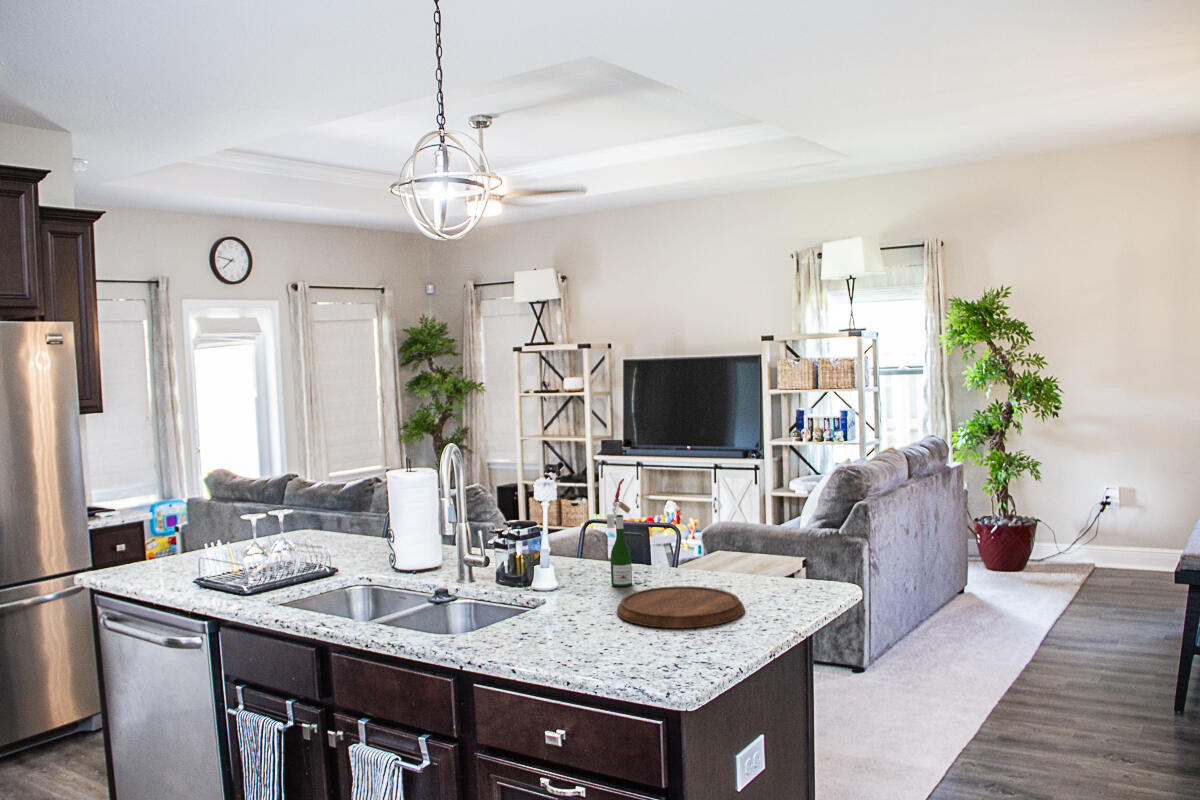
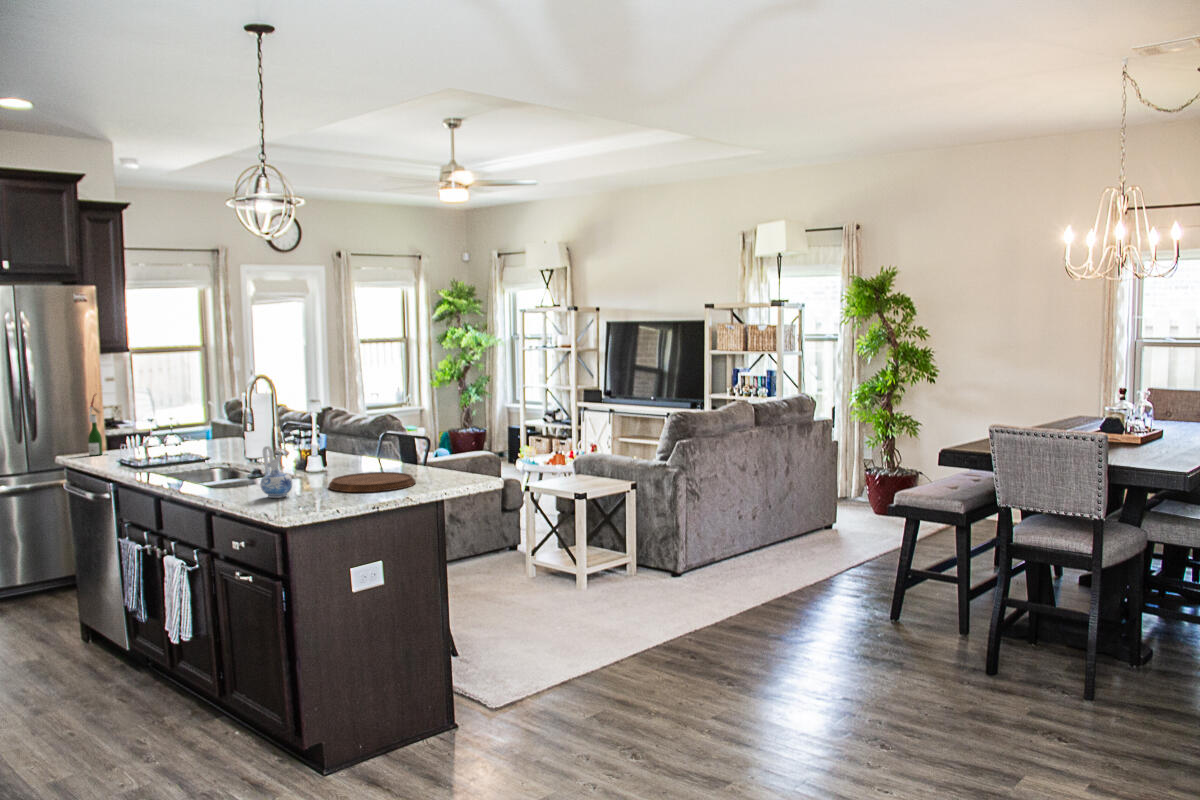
wine bottle: present [607,479,642,587] -> present [88,396,107,456]
ceramic pitcher: none [553,565,601,648] -> present [260,446,292,498]

